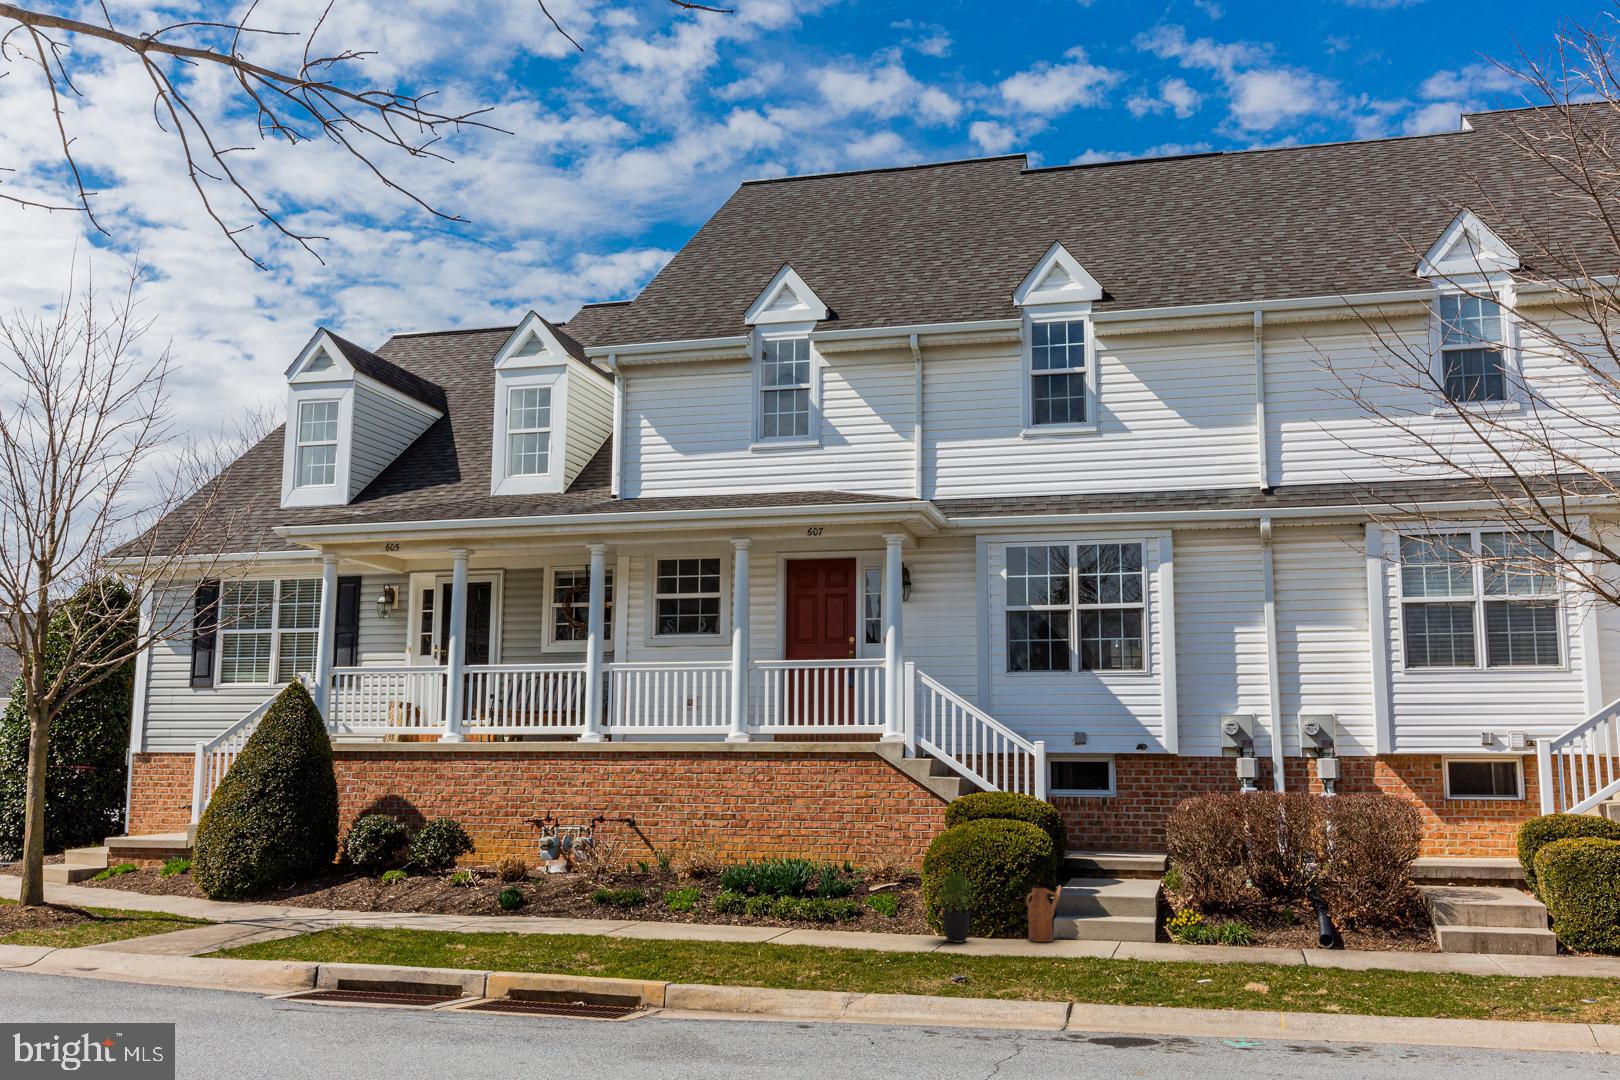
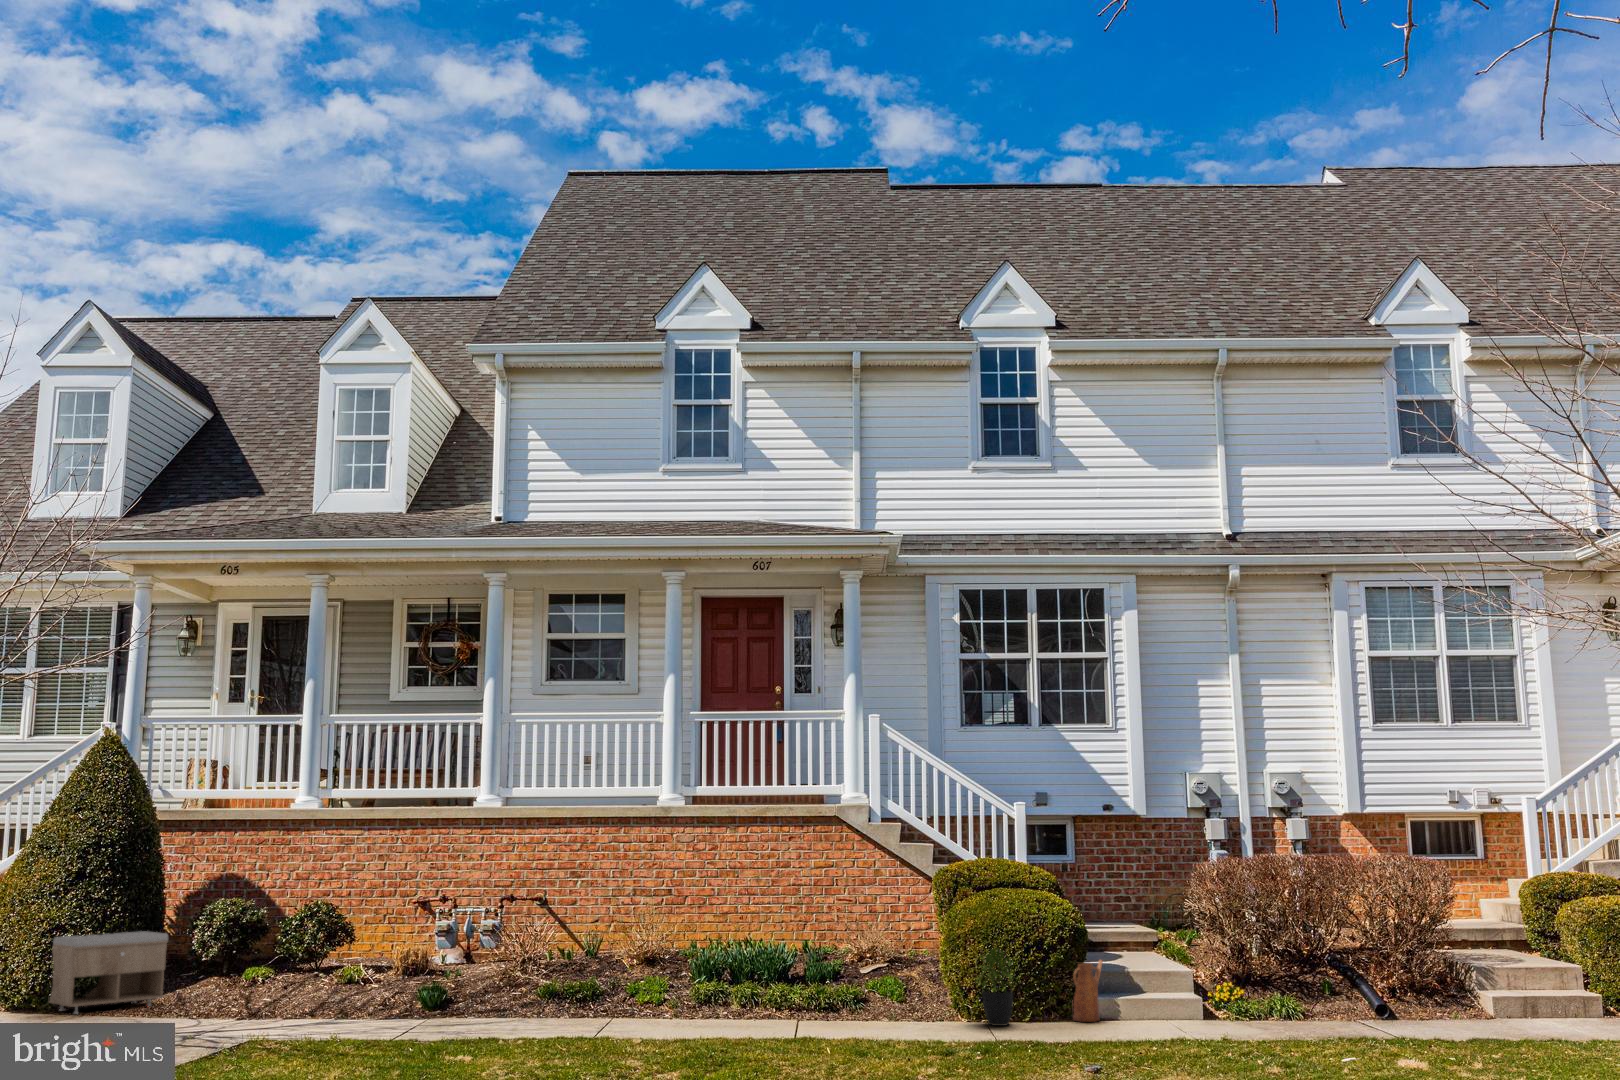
storage bench: none [227,840,317,905] -> present [48,931,168,1014]

